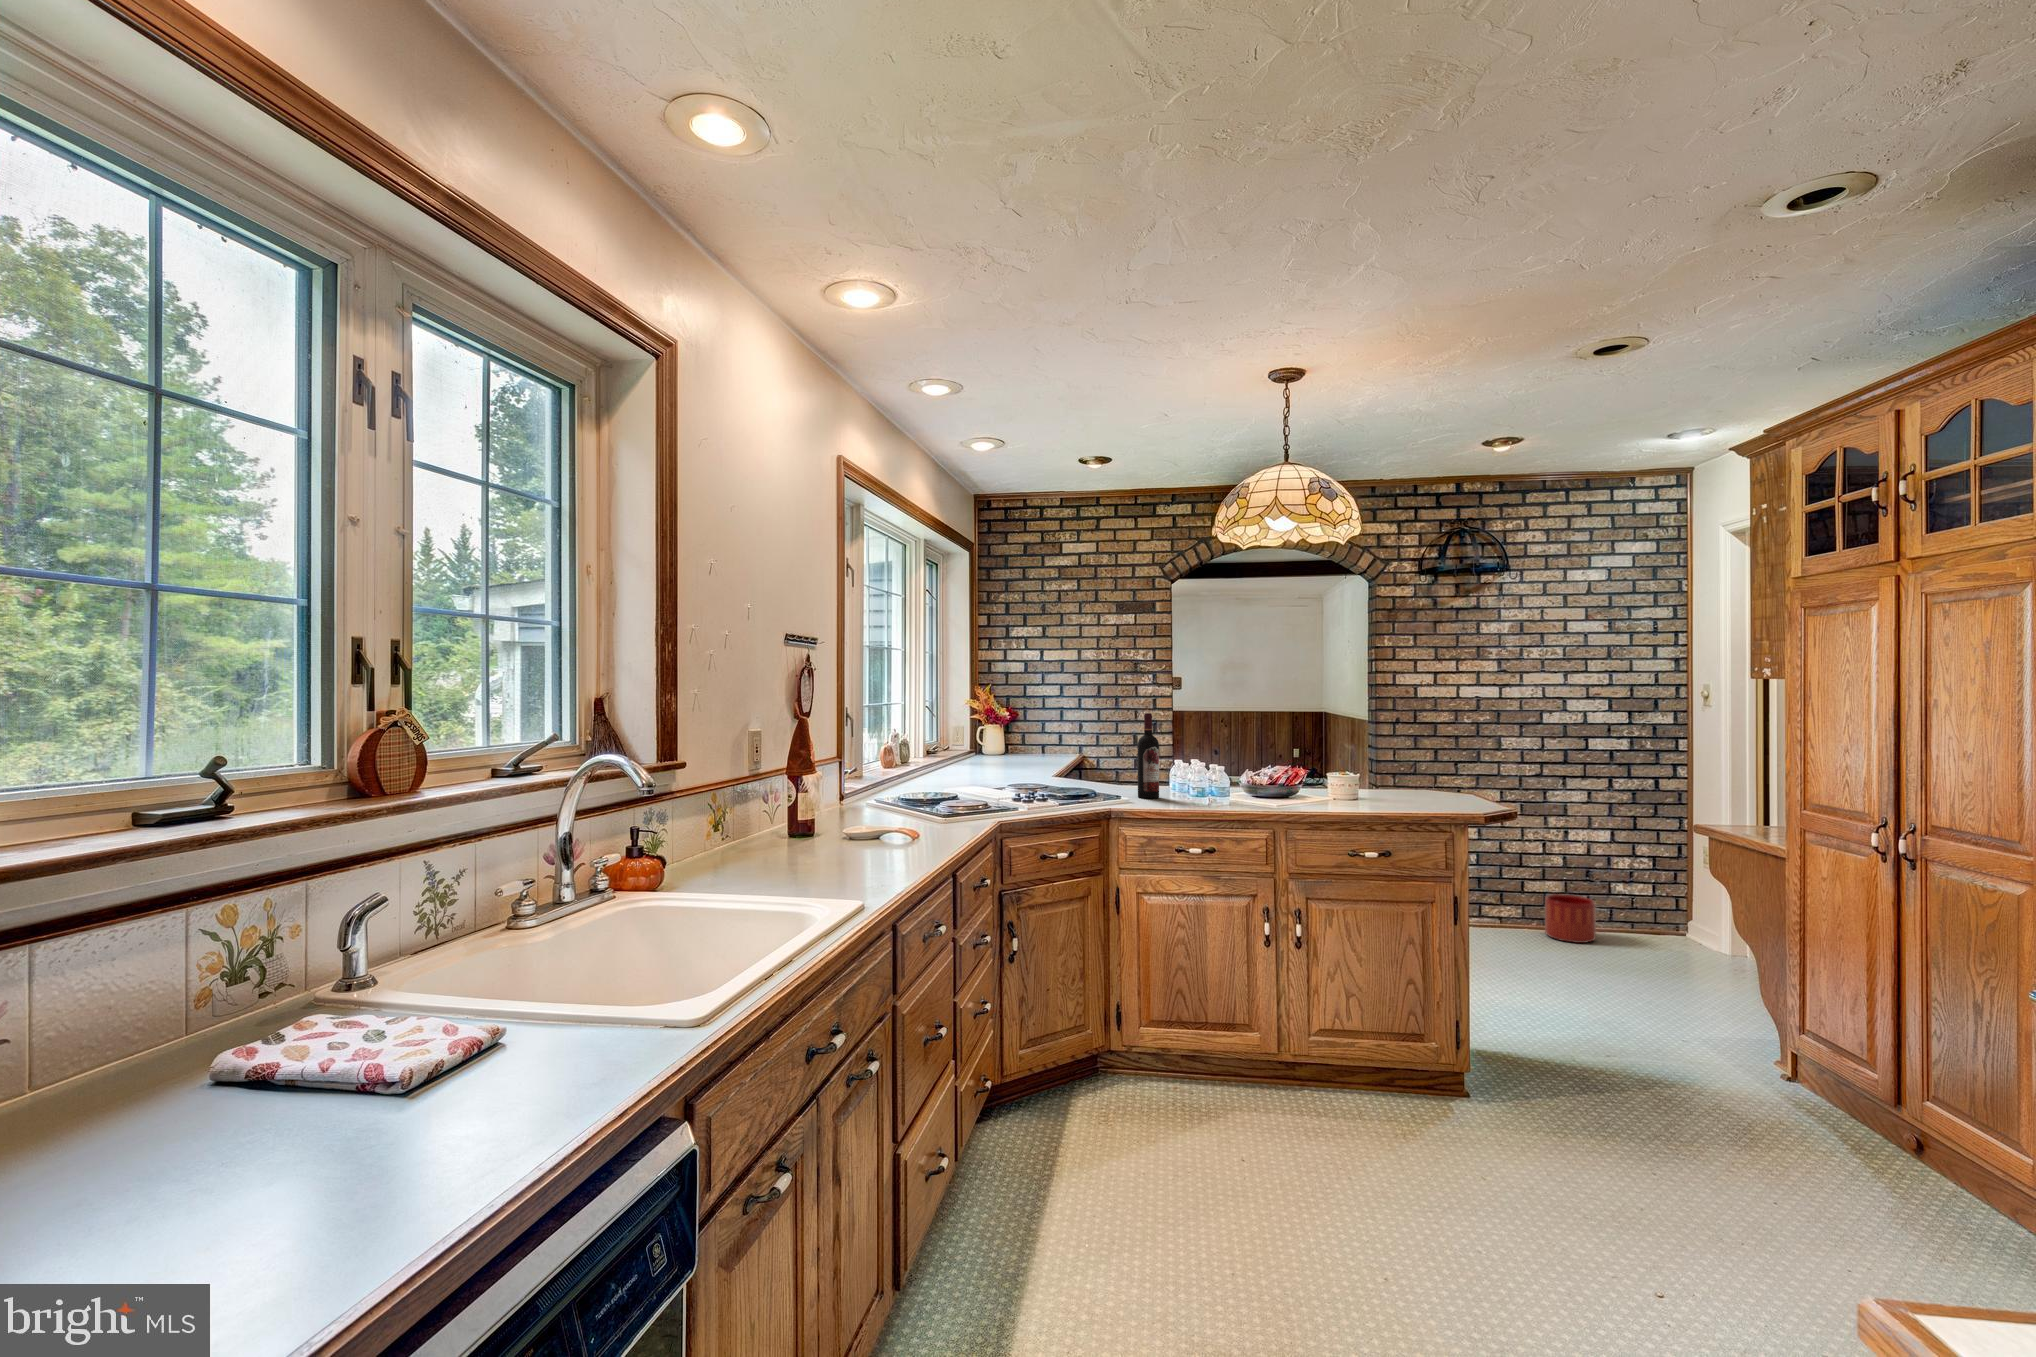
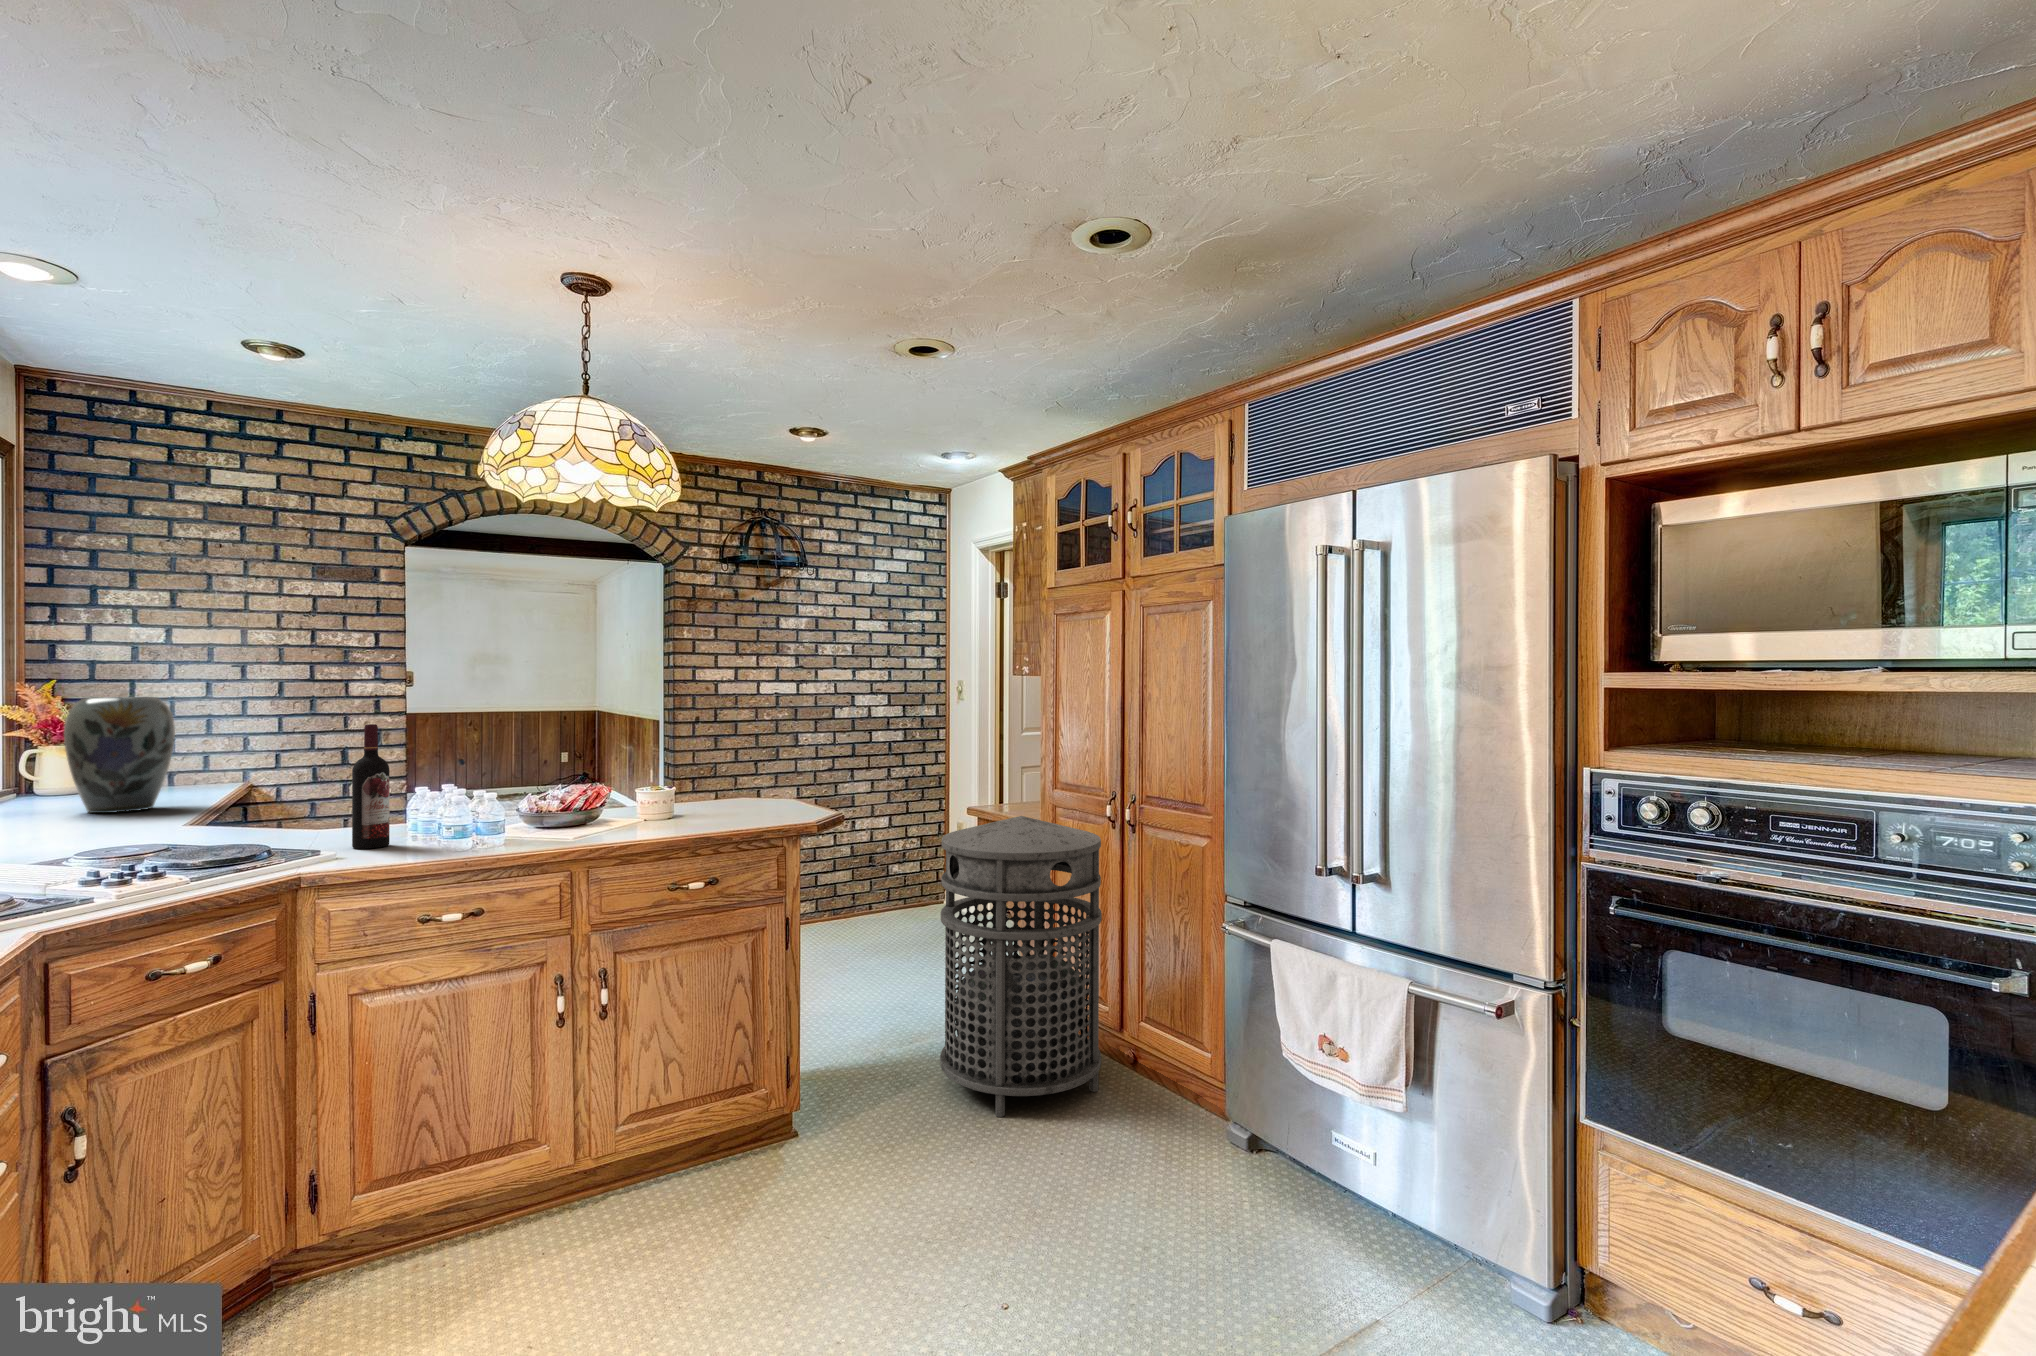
vase: none [993,694,1044,766] -> present [64,697,175,813]
trash can: none [1637,832,1858,1161] -> present [940,816,1102,1117]
planter: present [1545,894,1596,943] -> none [835,884,878,930]

